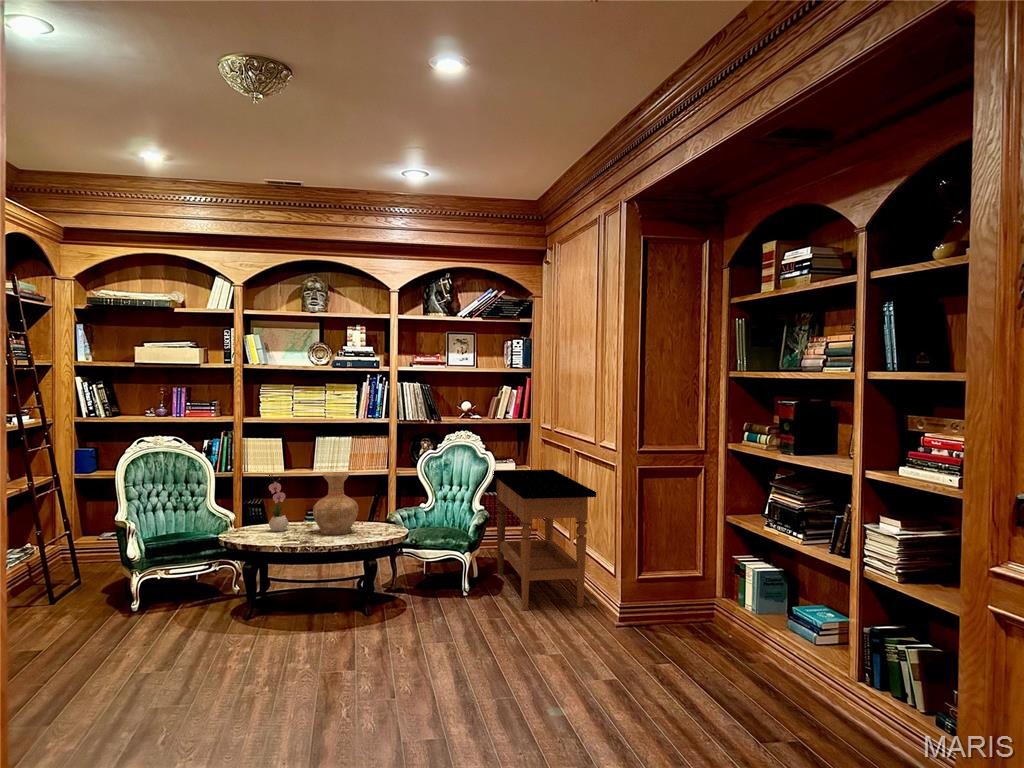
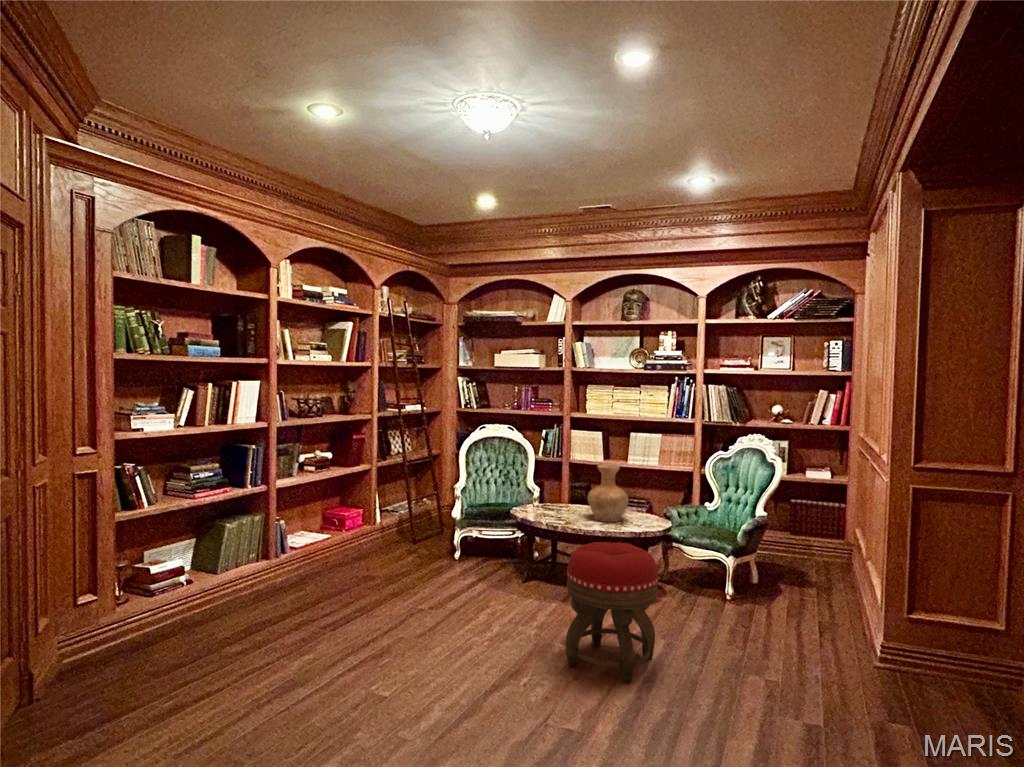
side table: present [493,470,596,610] -> none [779,478,875,646]
flower arrangement: present [269,474,289,532] -> none [554,461,574,512]
footstool: none [357,546,451,683] -> present [566,542,659,683]

